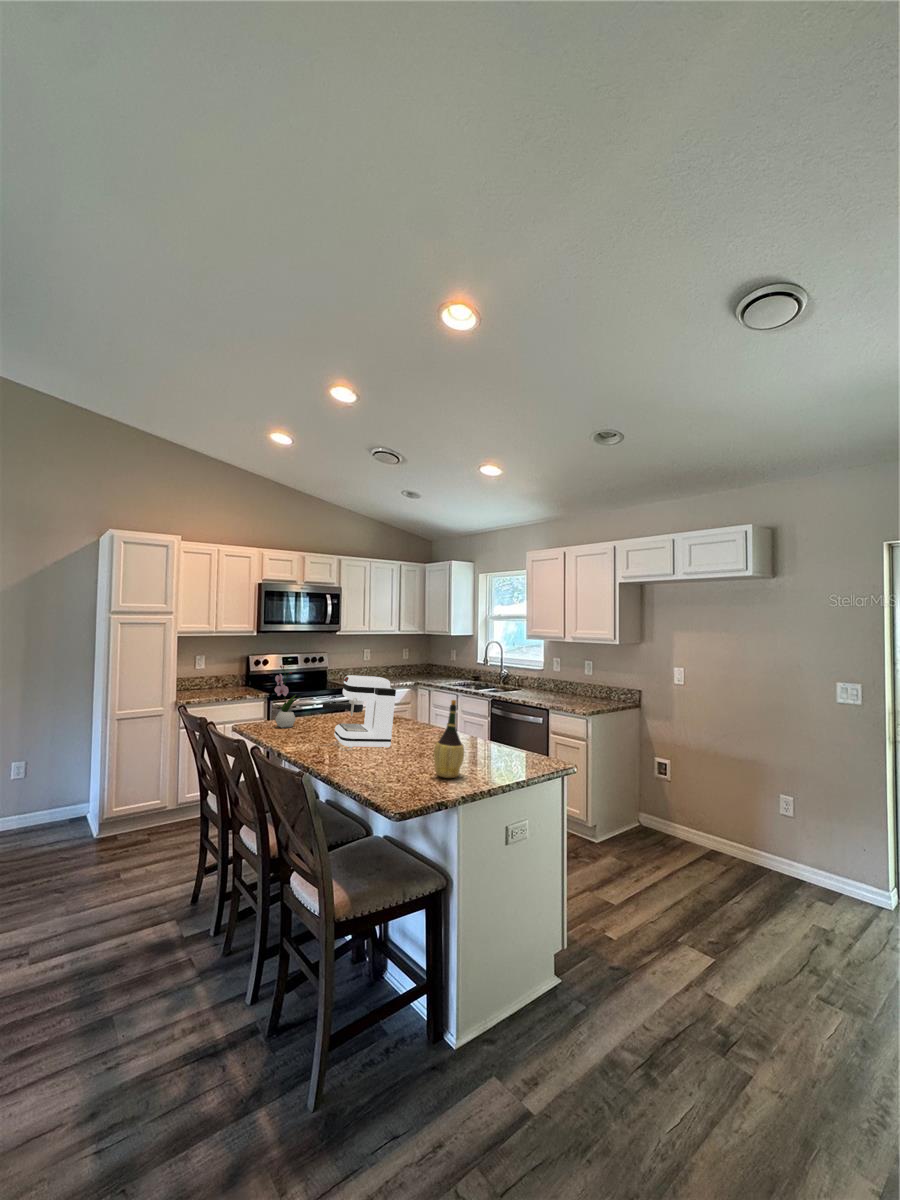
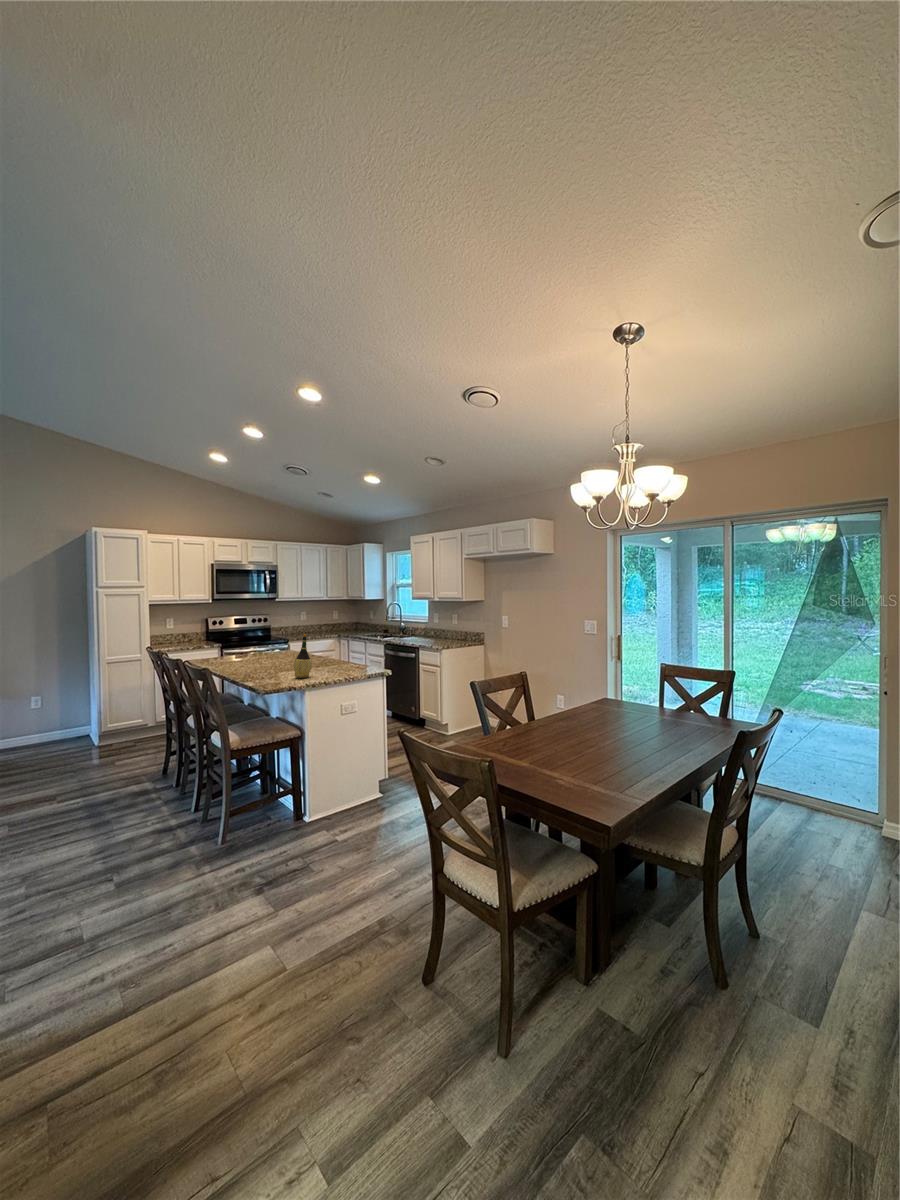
flower arrangement: present [275,666,300,728] -> none [212,621,231,661]
coffee maker: present [322,675,396,748] -> none [238,625,284,668]

